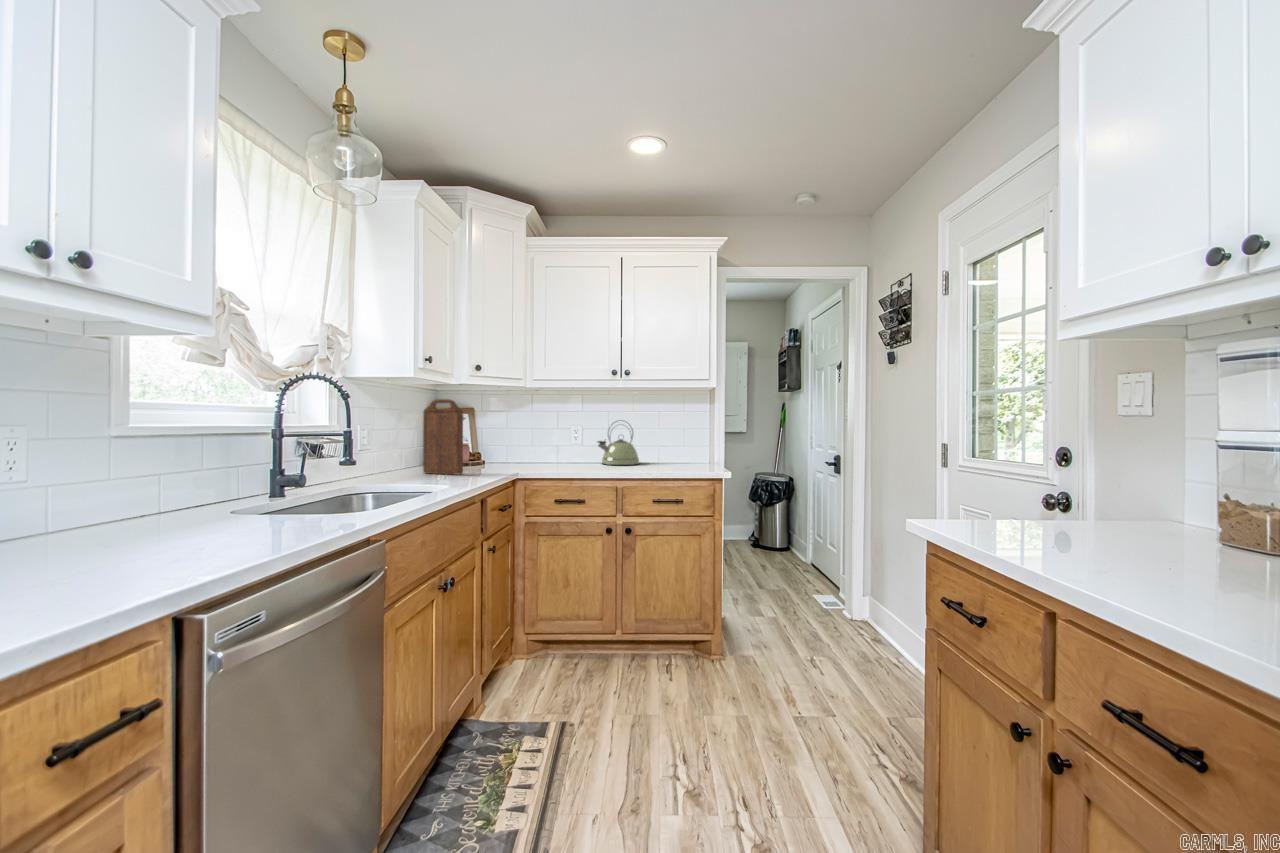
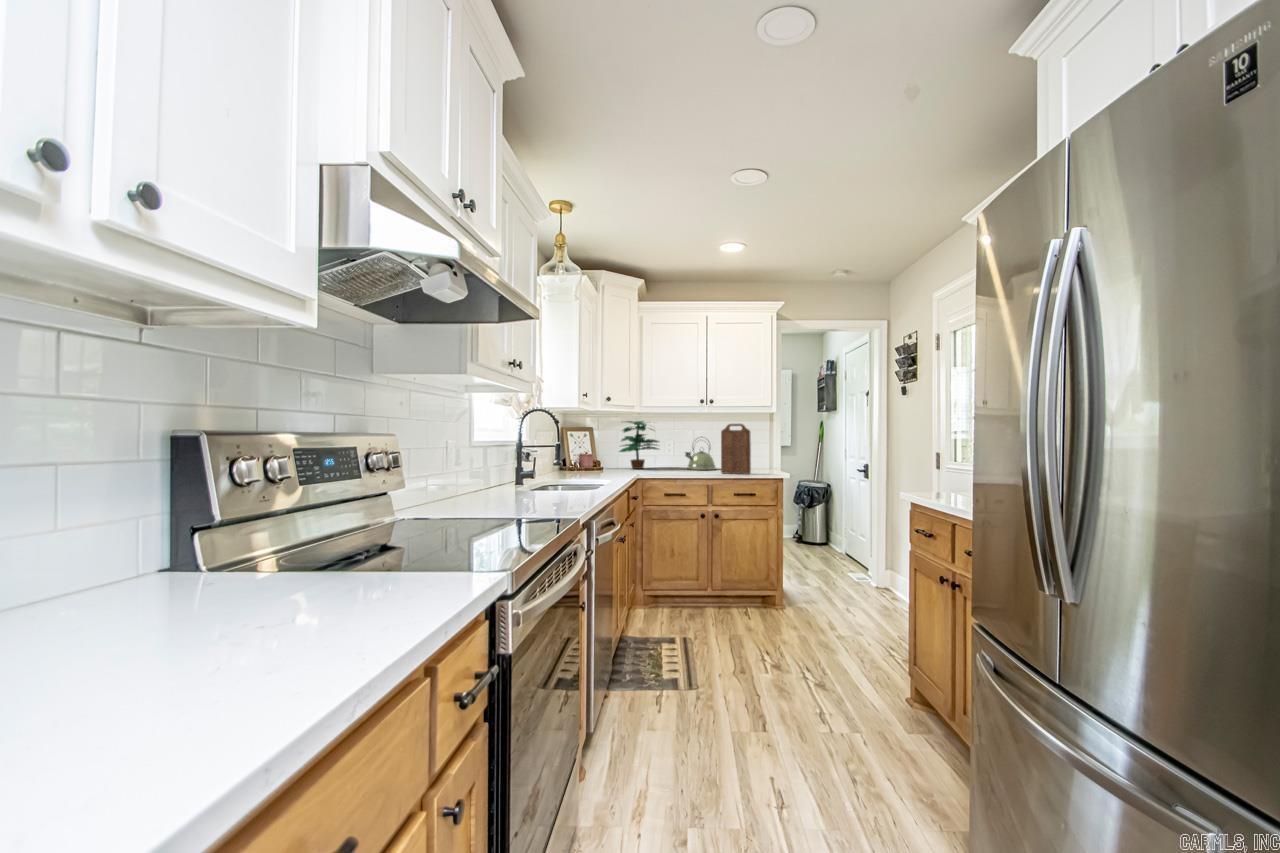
potted plant: none [507,398,568,464] -> present [620,421,659,469]
cutting board: present [423,399,463,474] -> present [721,424,751,474]

